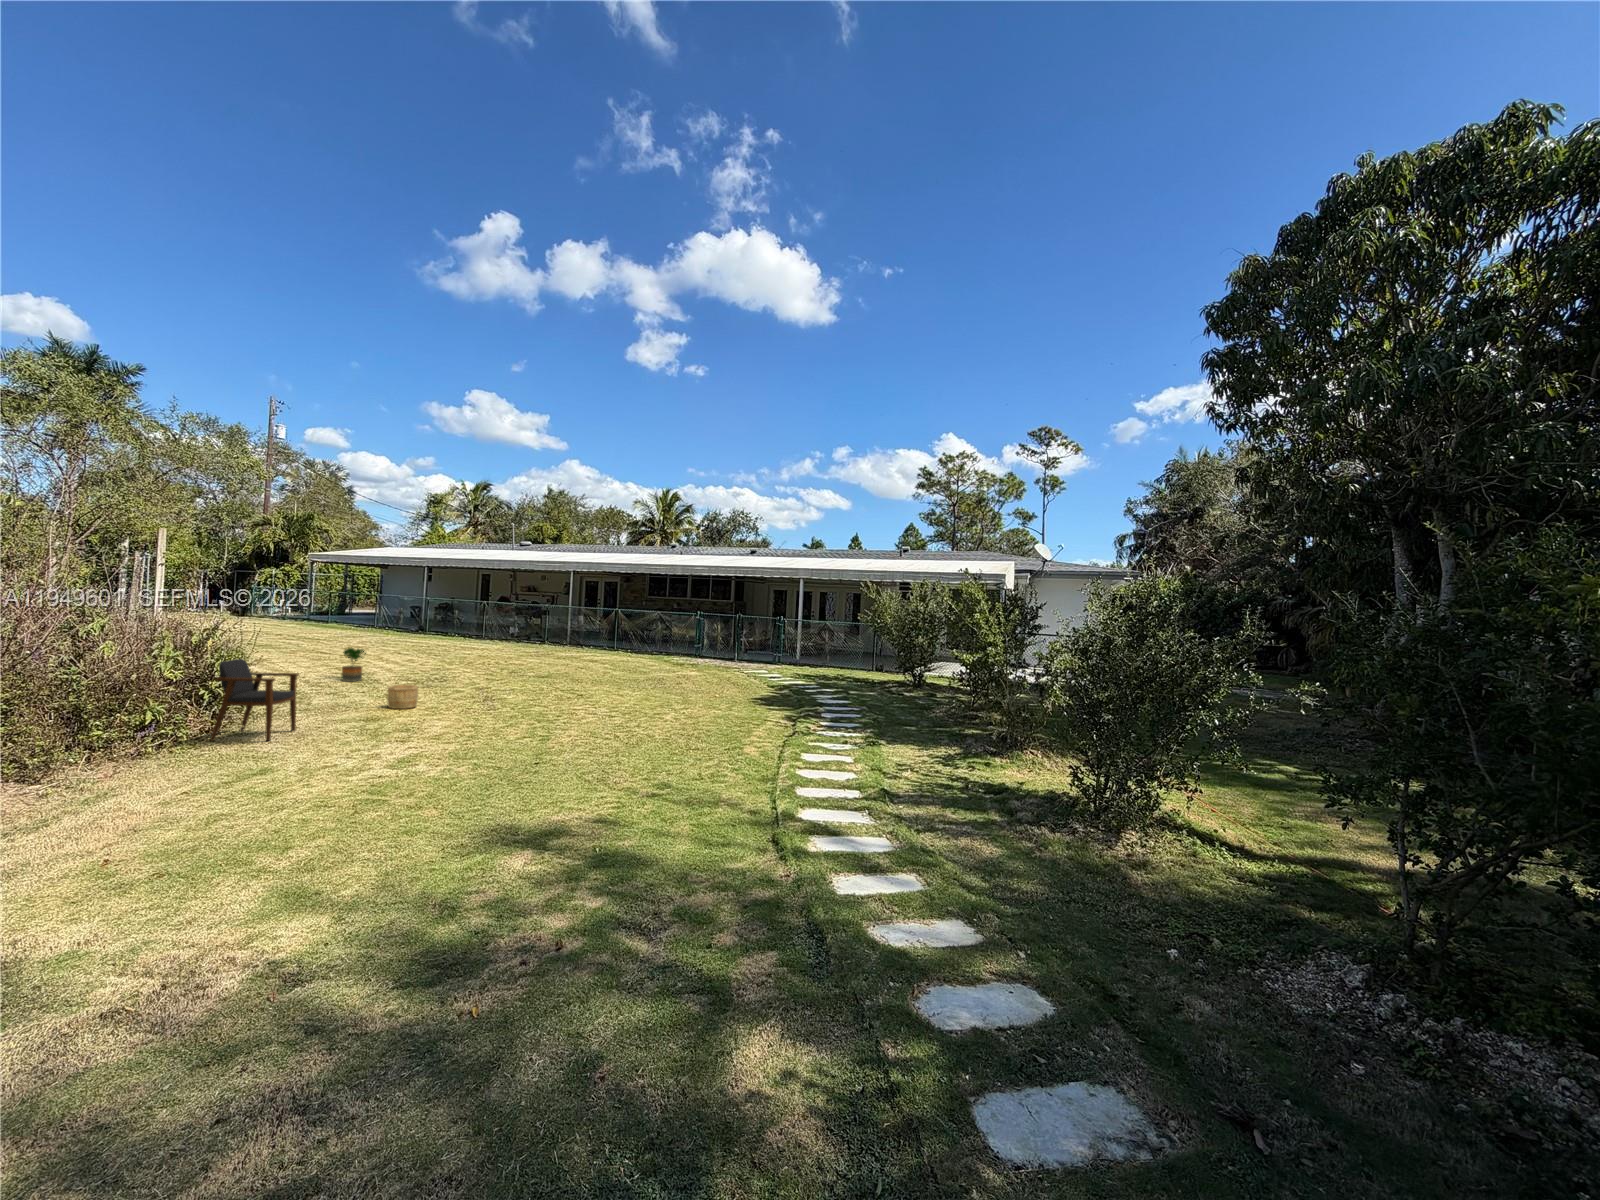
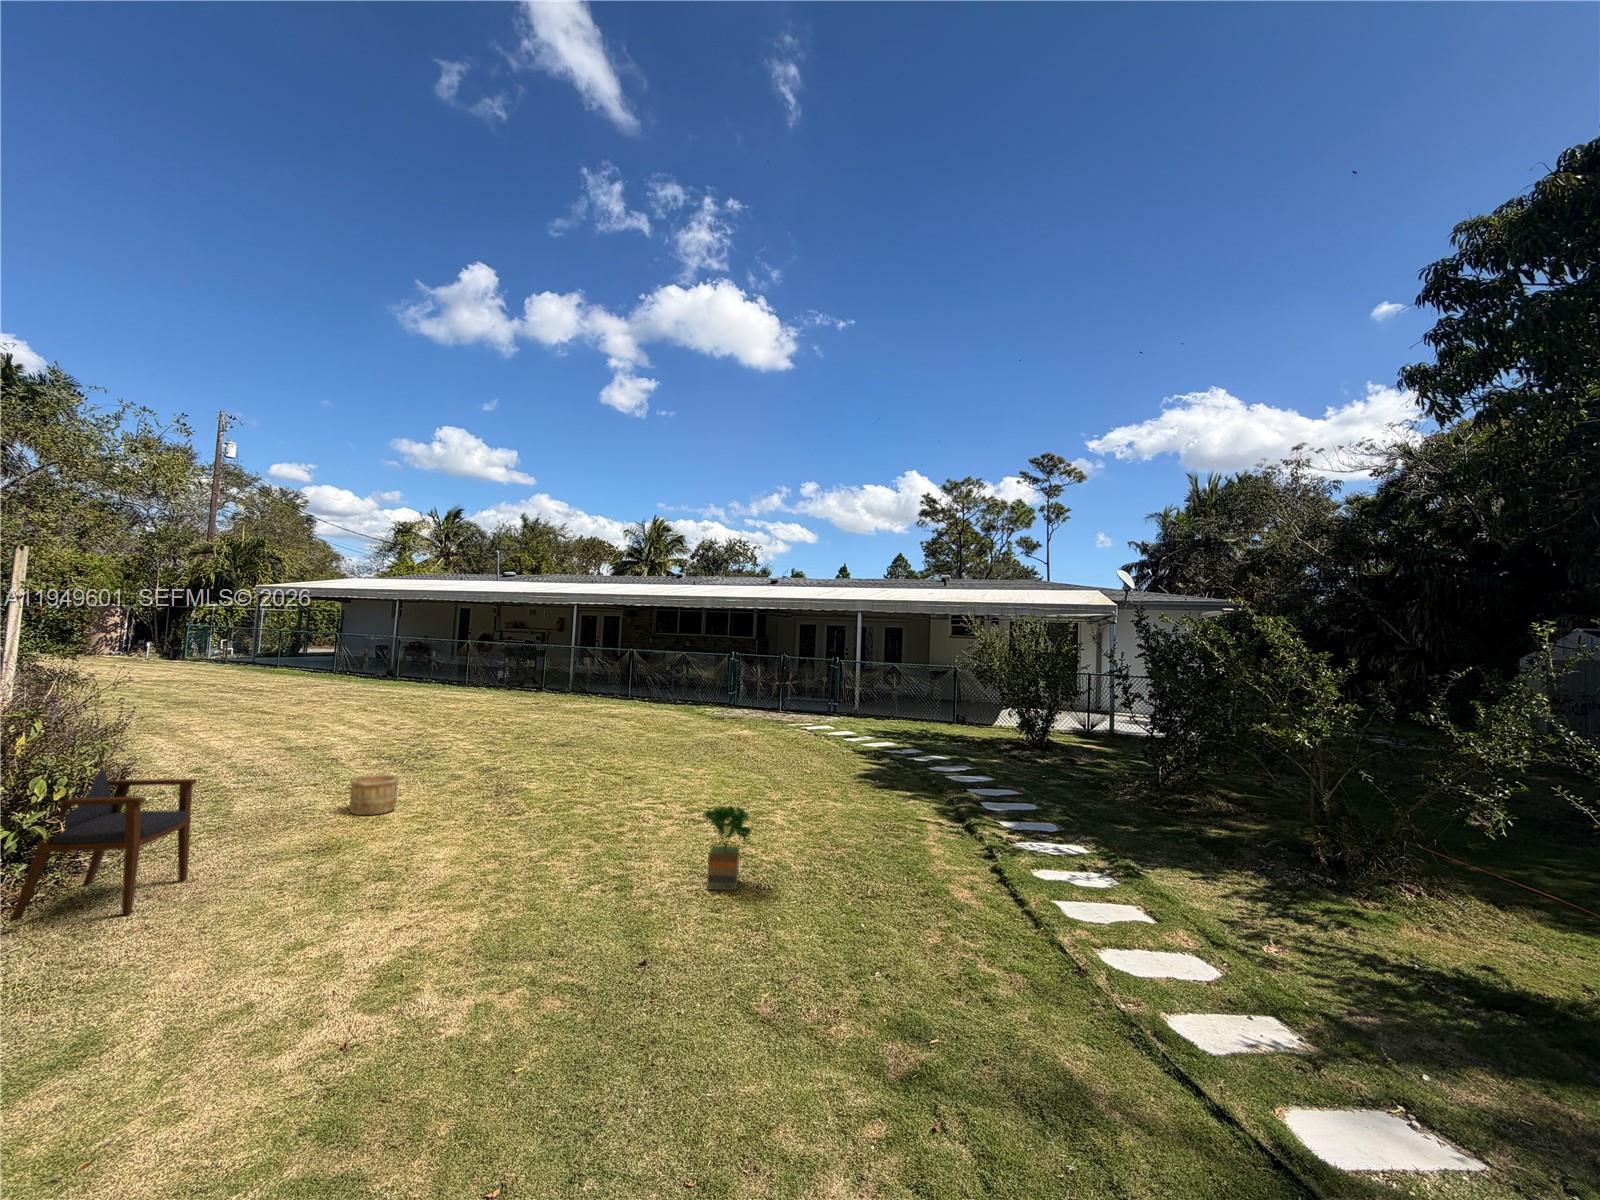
potted tree: present [342,648,366,682] -> present [703,806,752,891]

